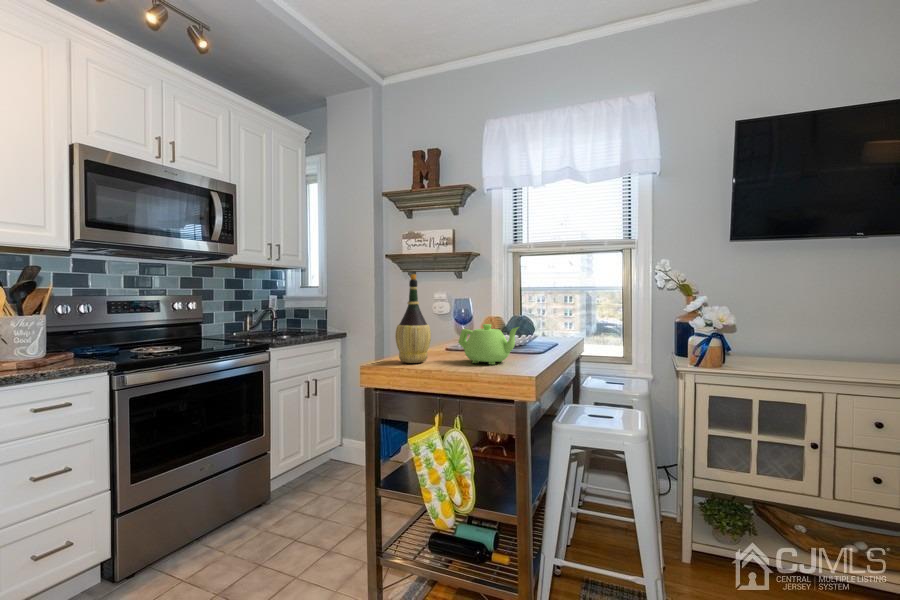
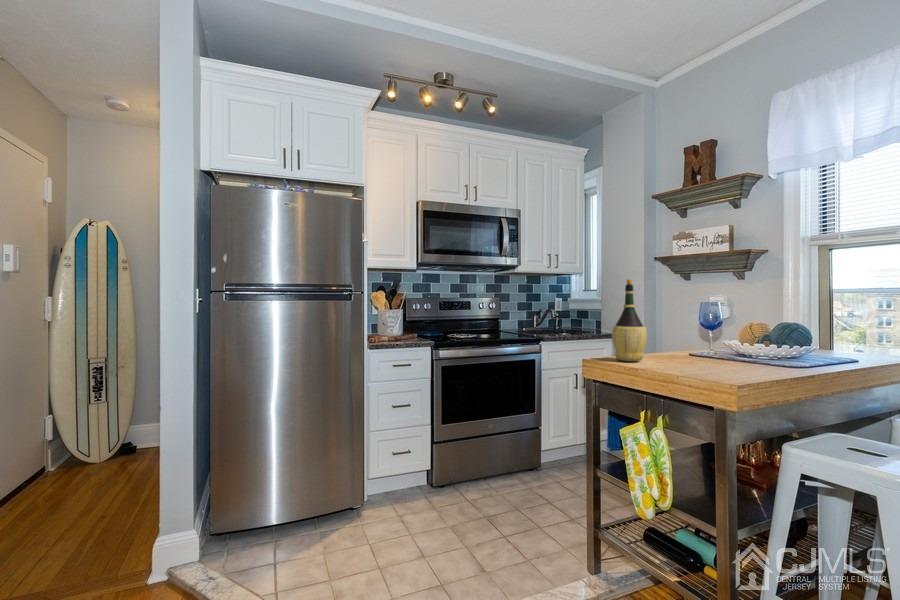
teapot: present [458,324,519,365] -> none [676,329,741,371]

